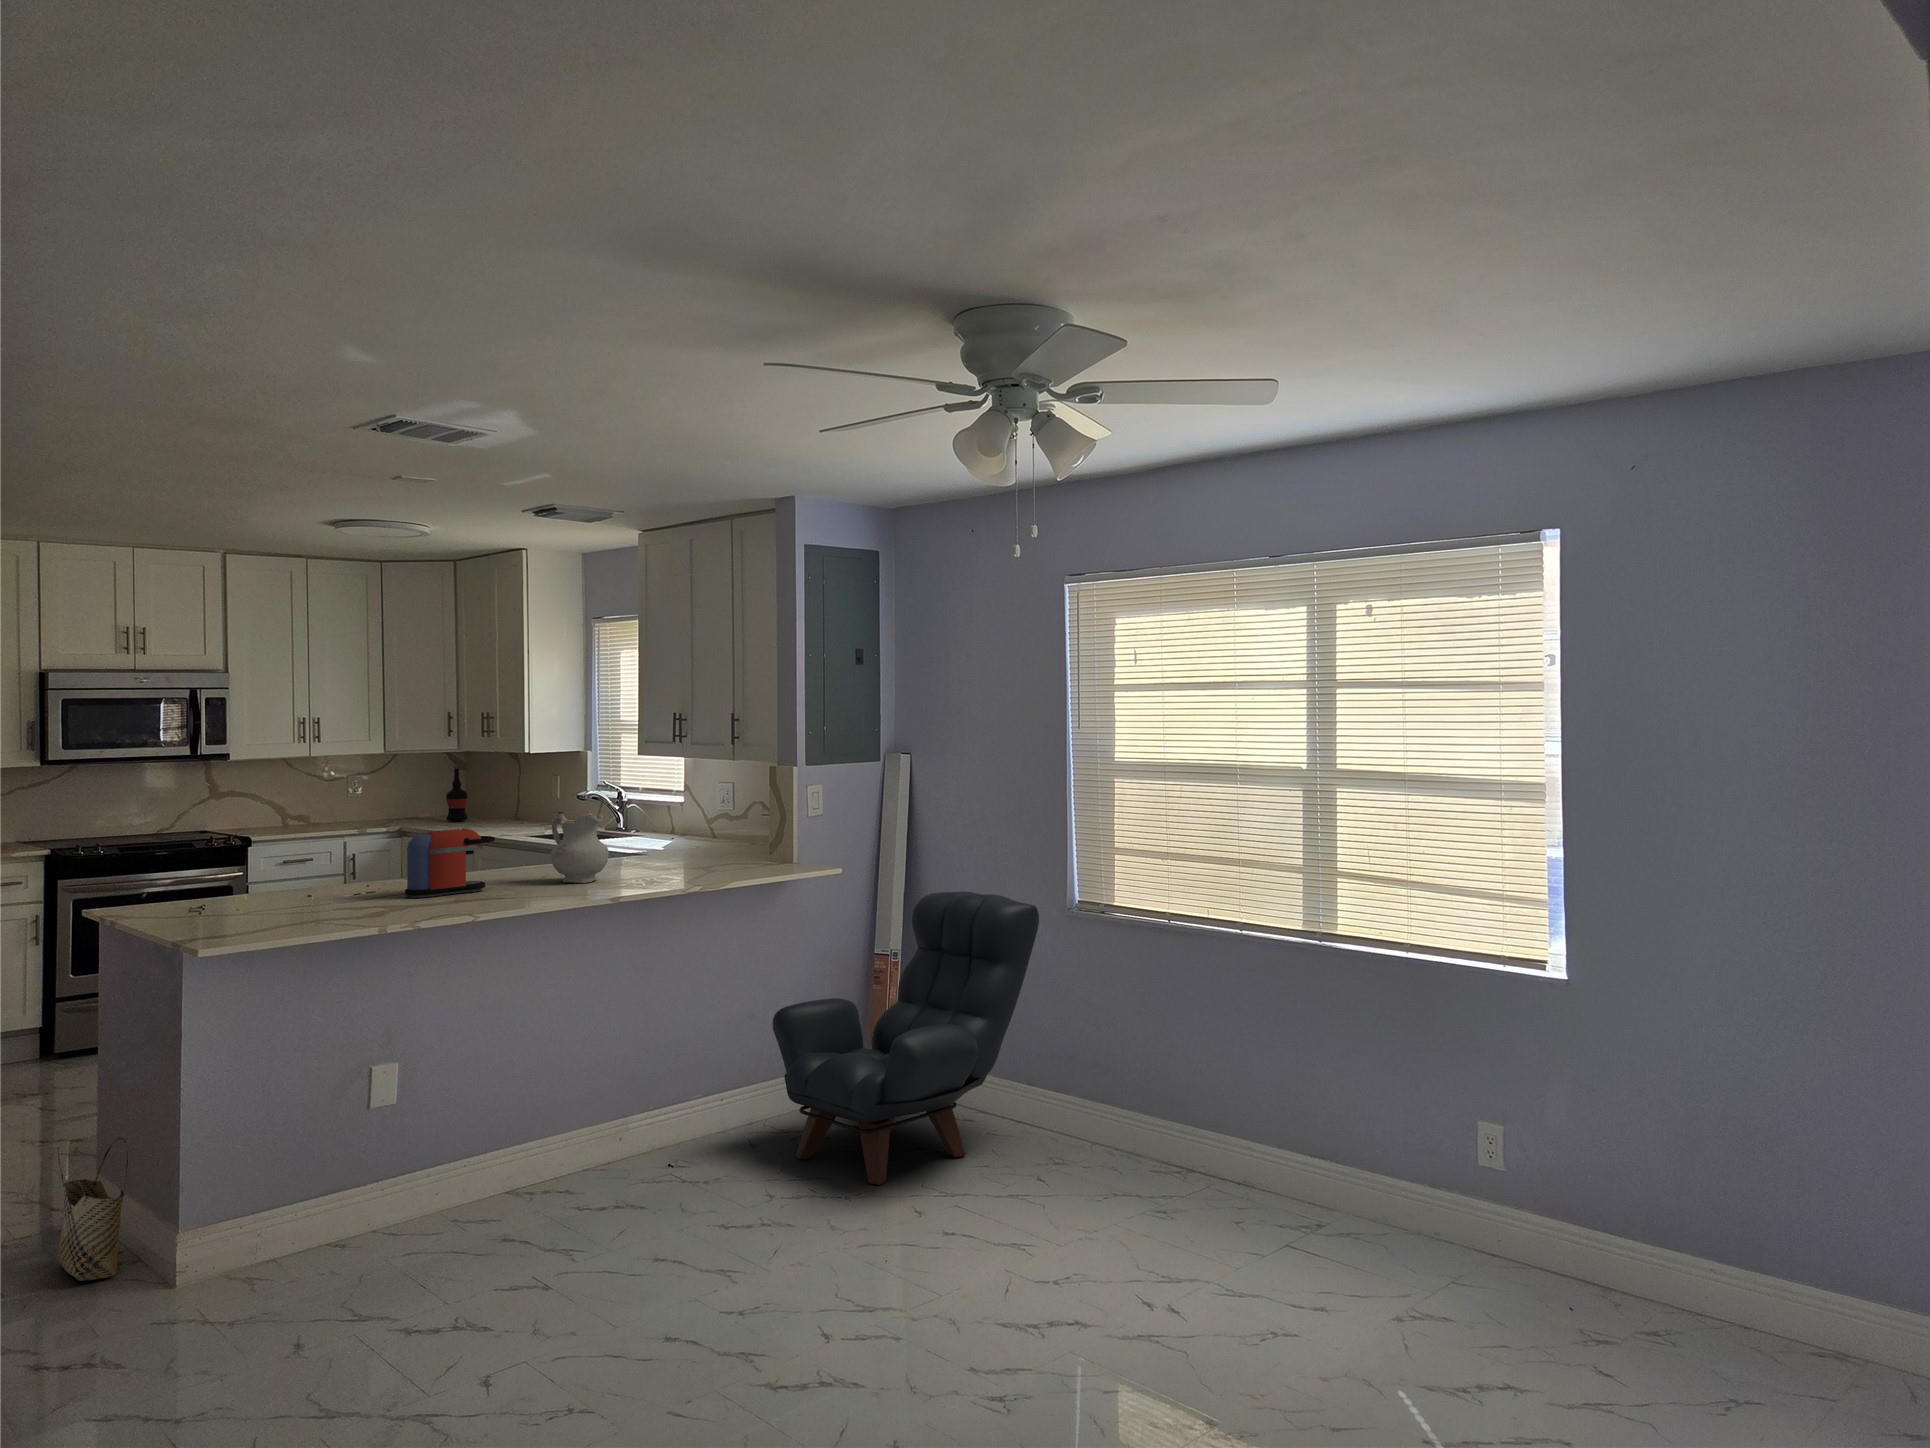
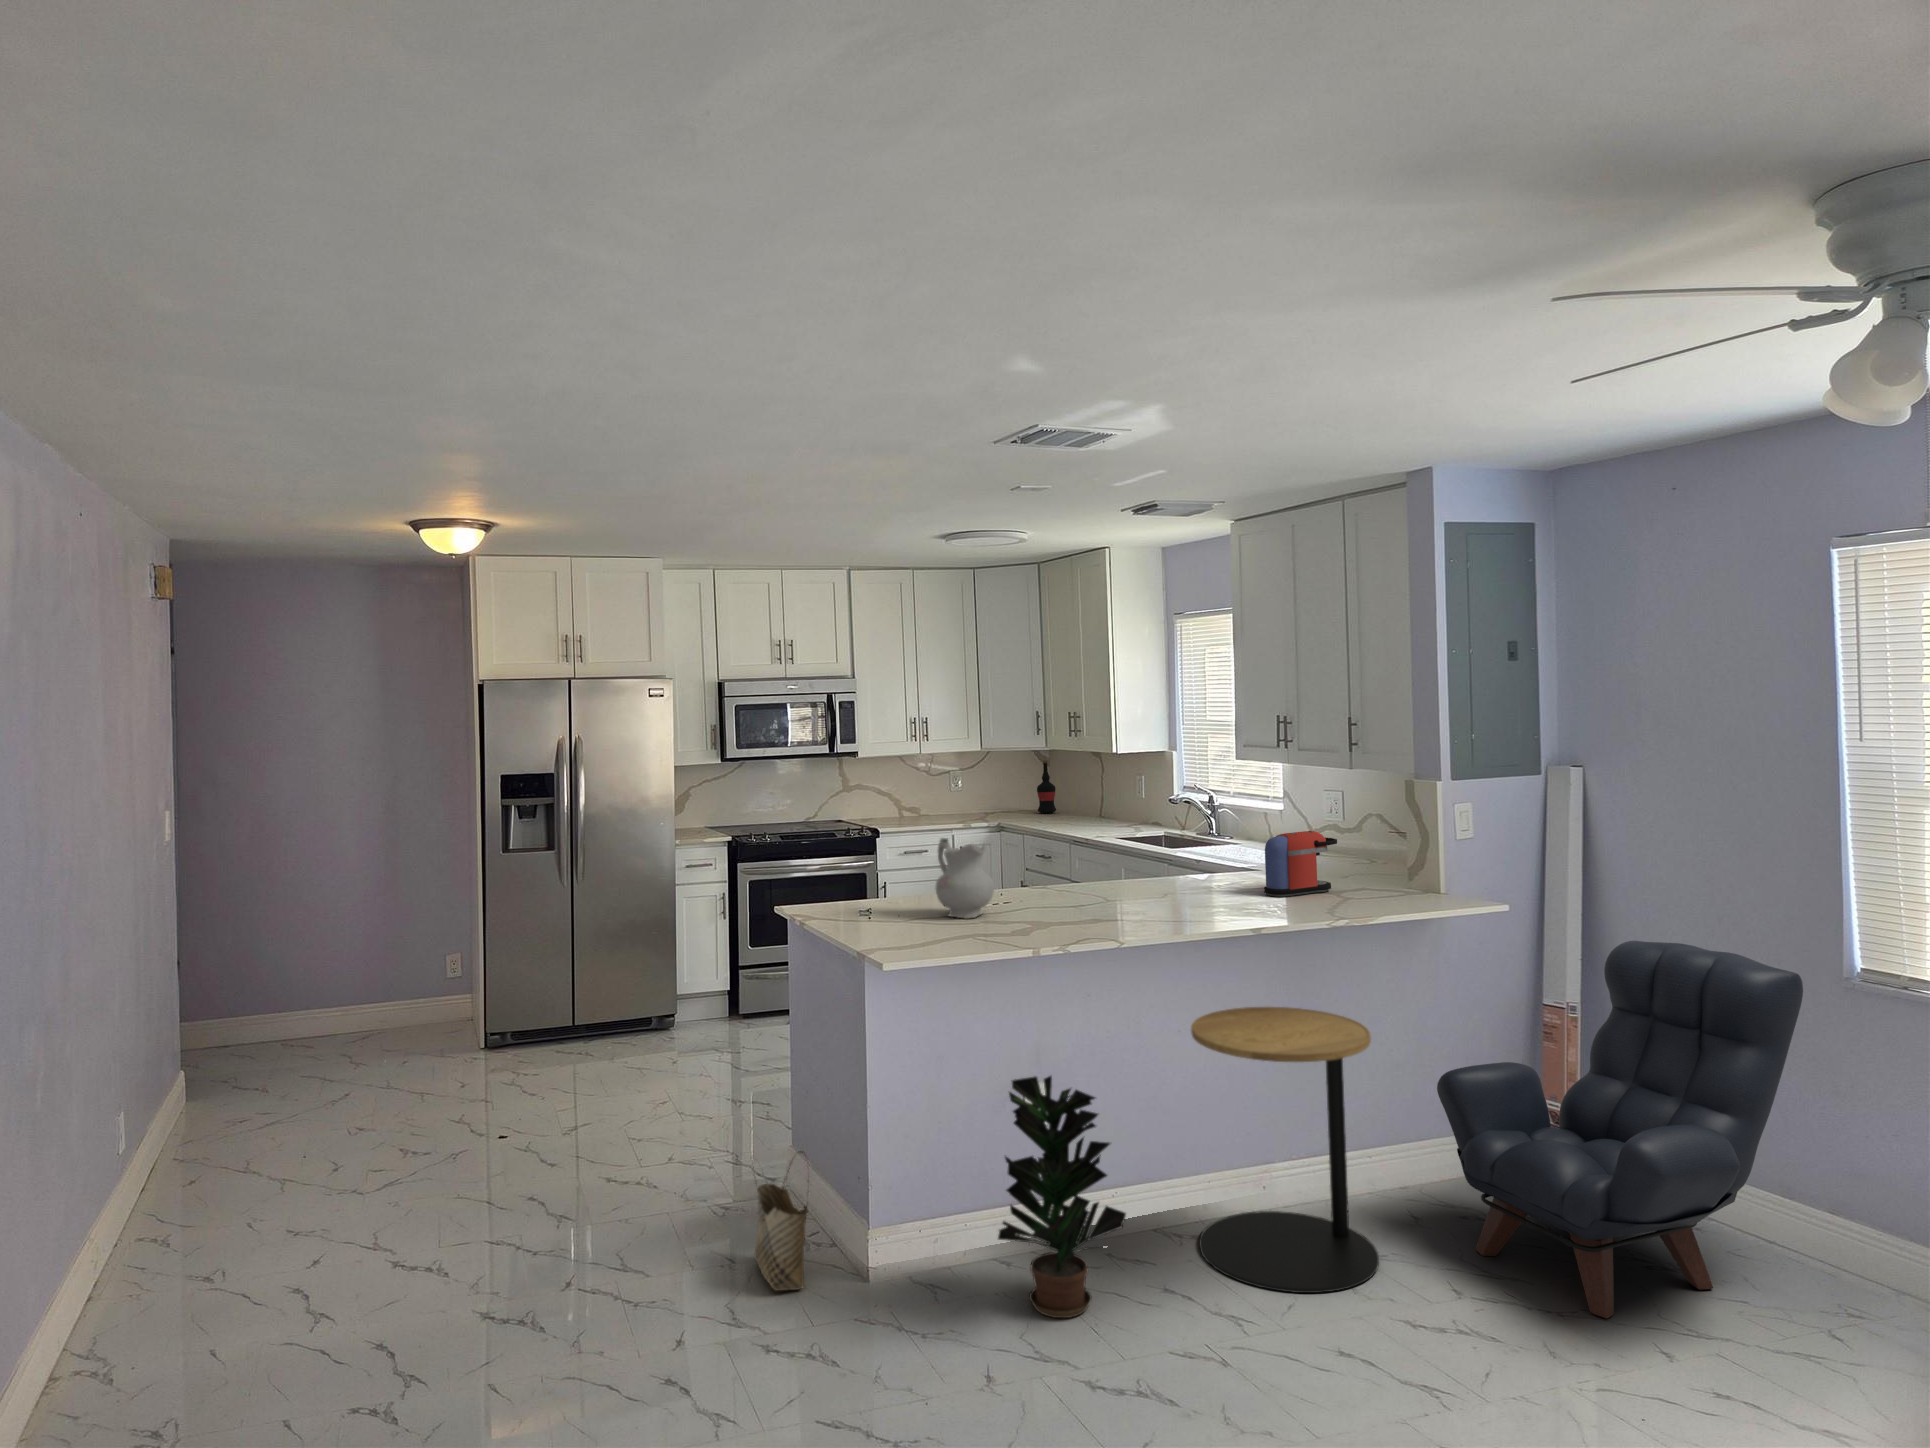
ceramic pitcher: present [551,810,609,883] -> present [936,838,994,919]
coffee maker: present [405,828,495,898] -> present [1264,831,1337,897]
side table: none [550,965,712,1207] -> present [1191,1007,1379,1293]
potted plant: none [336,1031,473,1256] -> present [998,1076,1126,1318]

